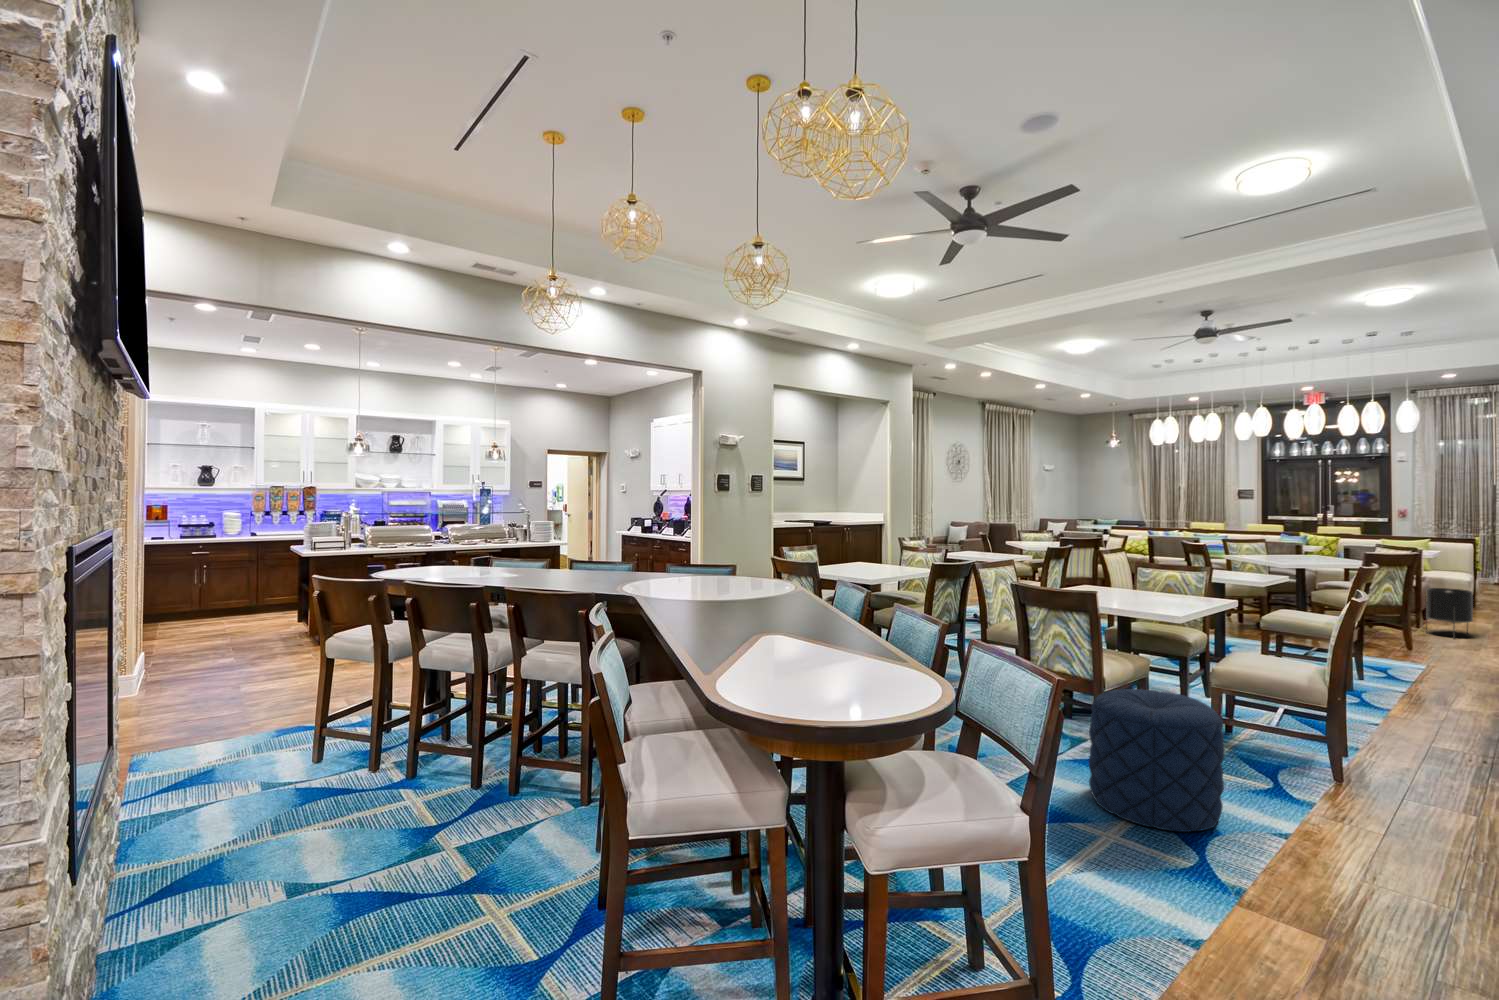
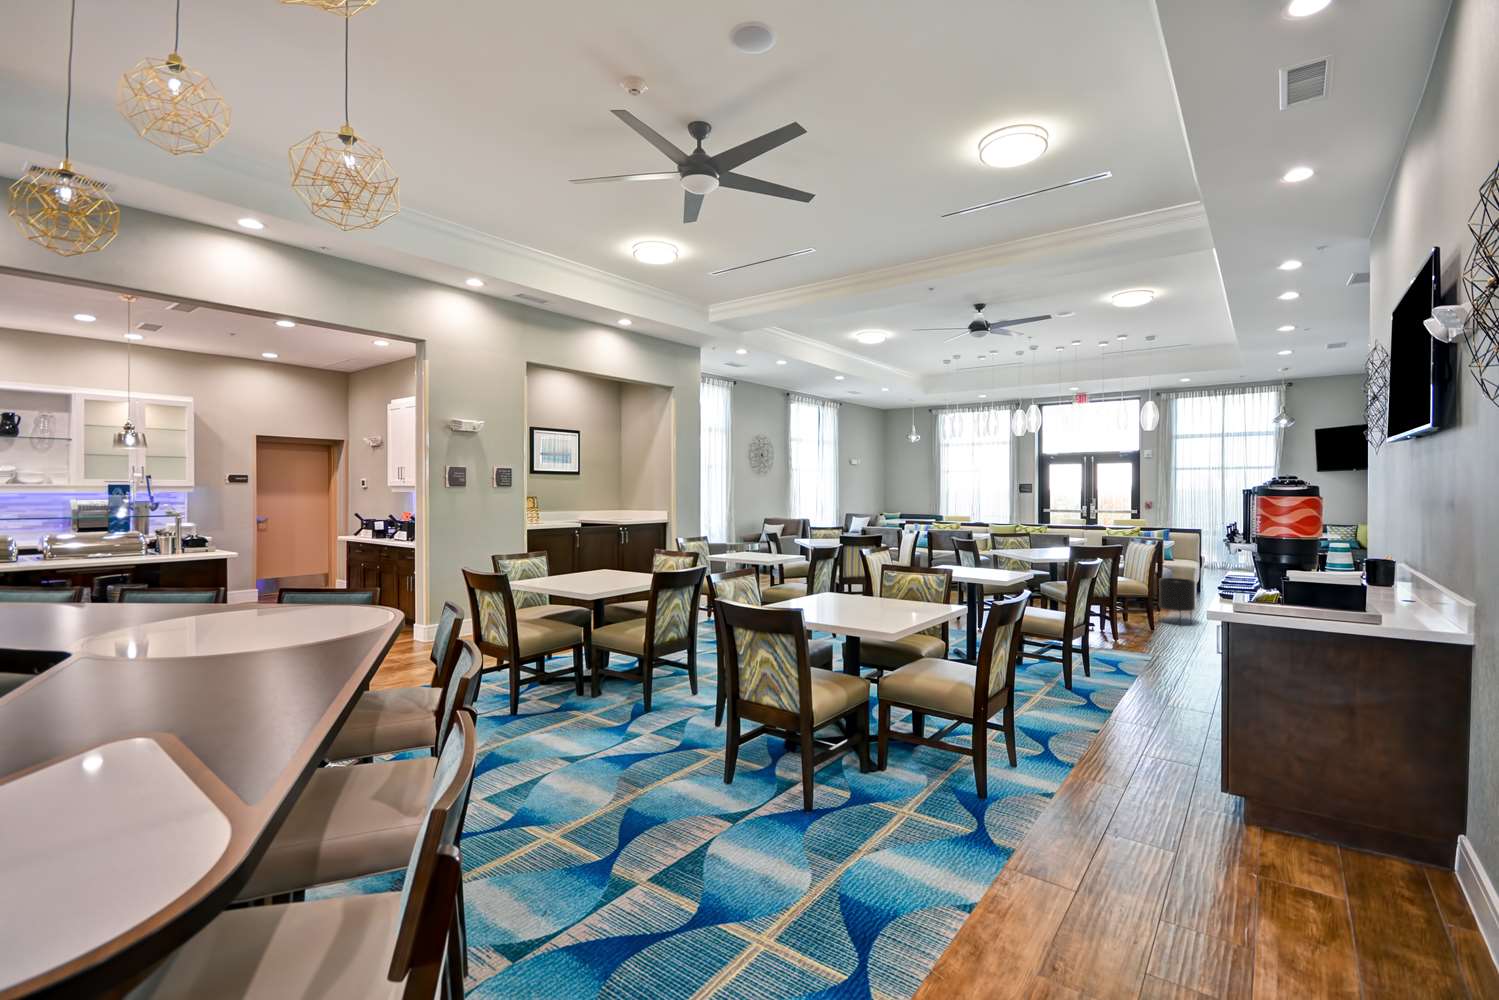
pouf: present [1089,689,1225,832] -> none [769,731,915,920]

